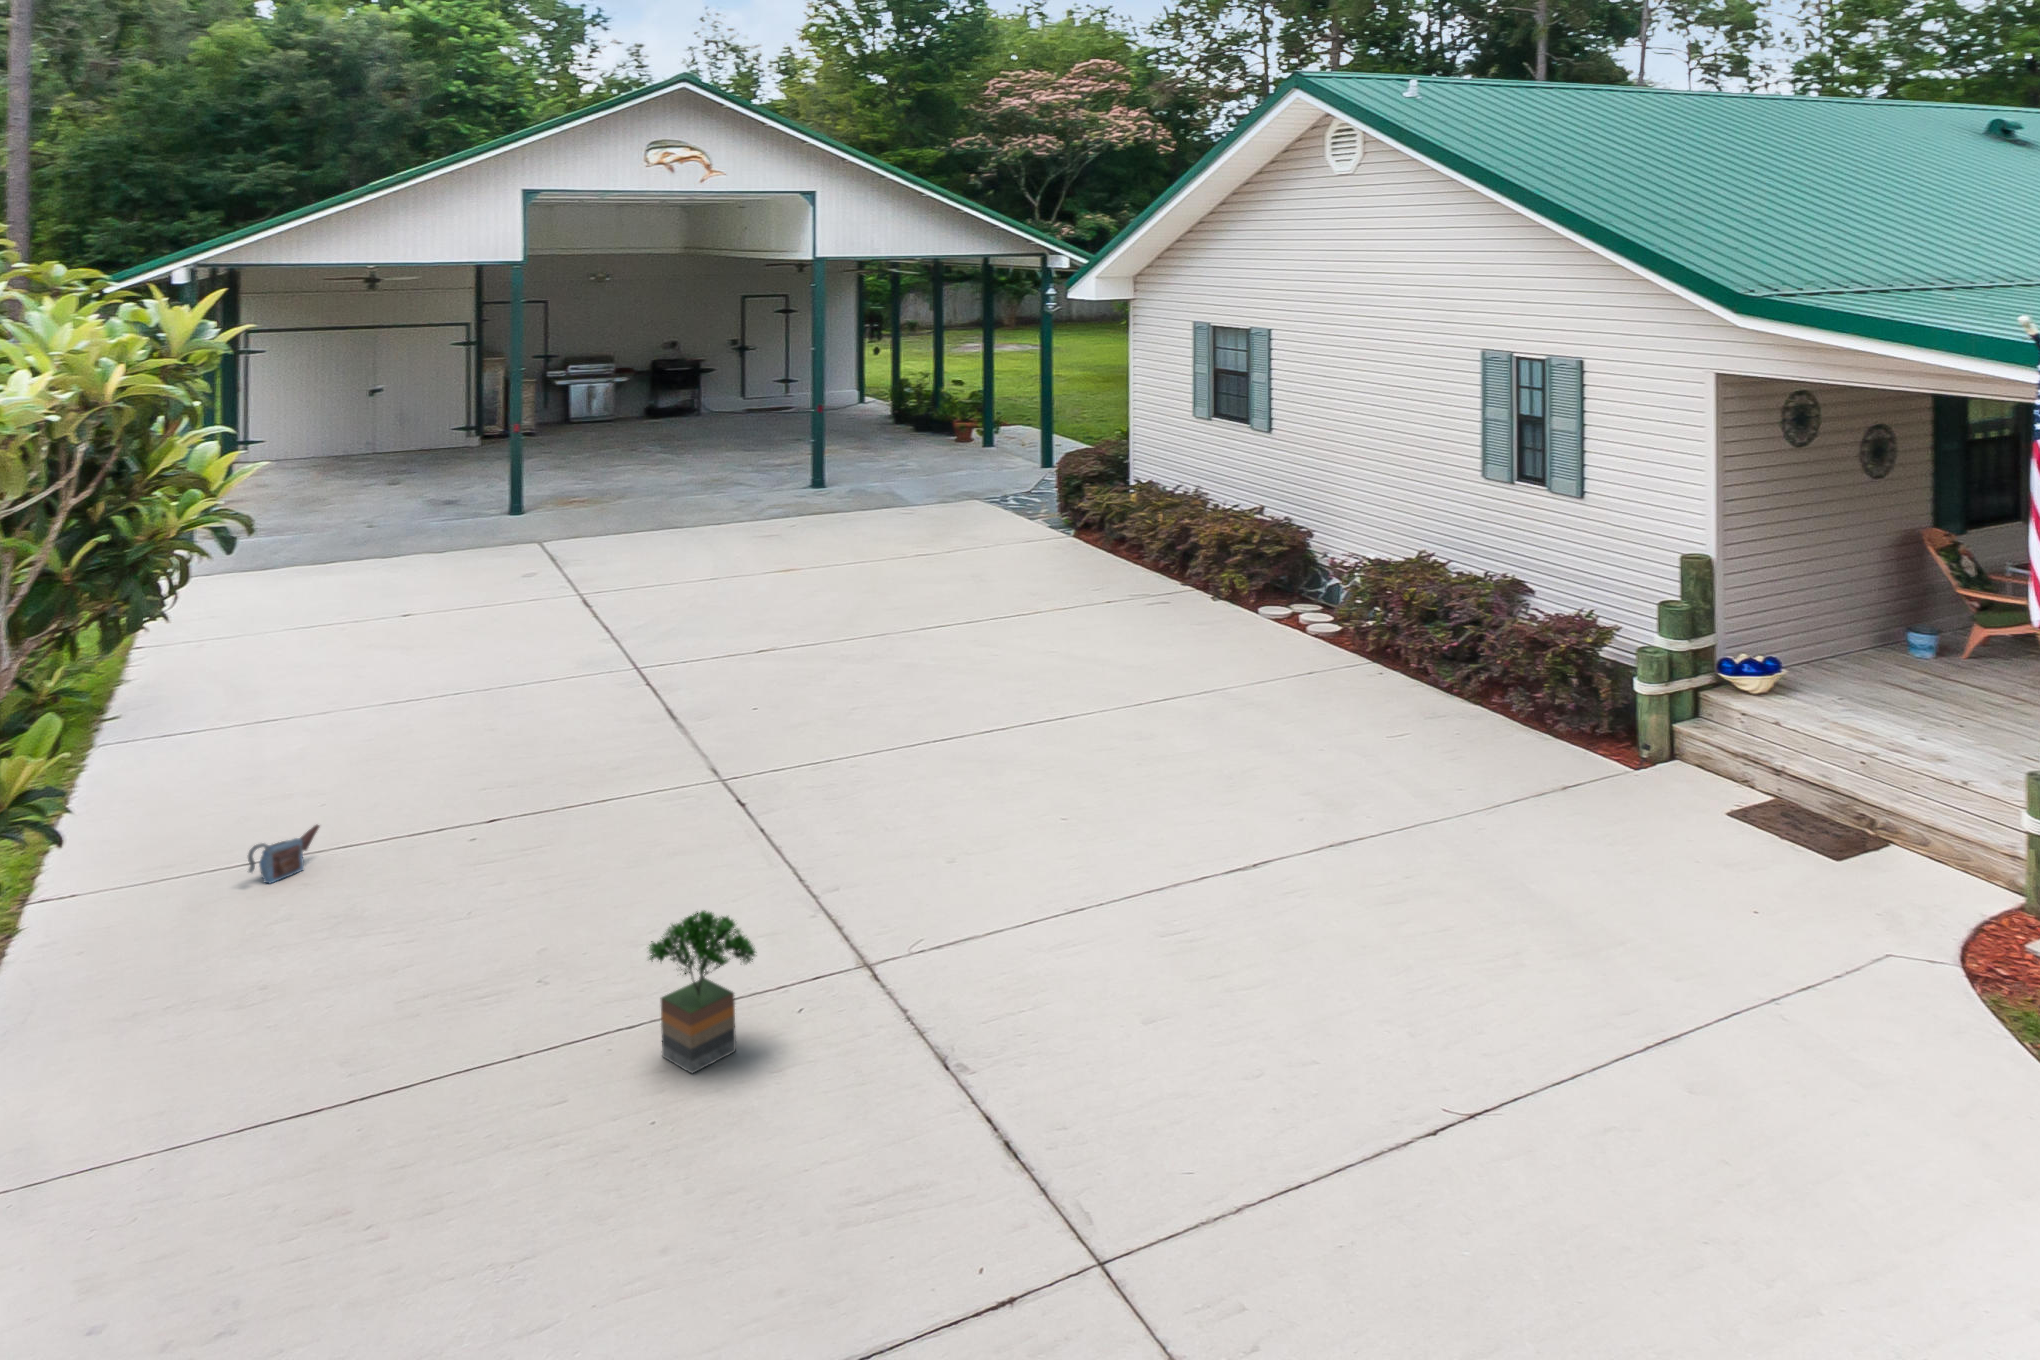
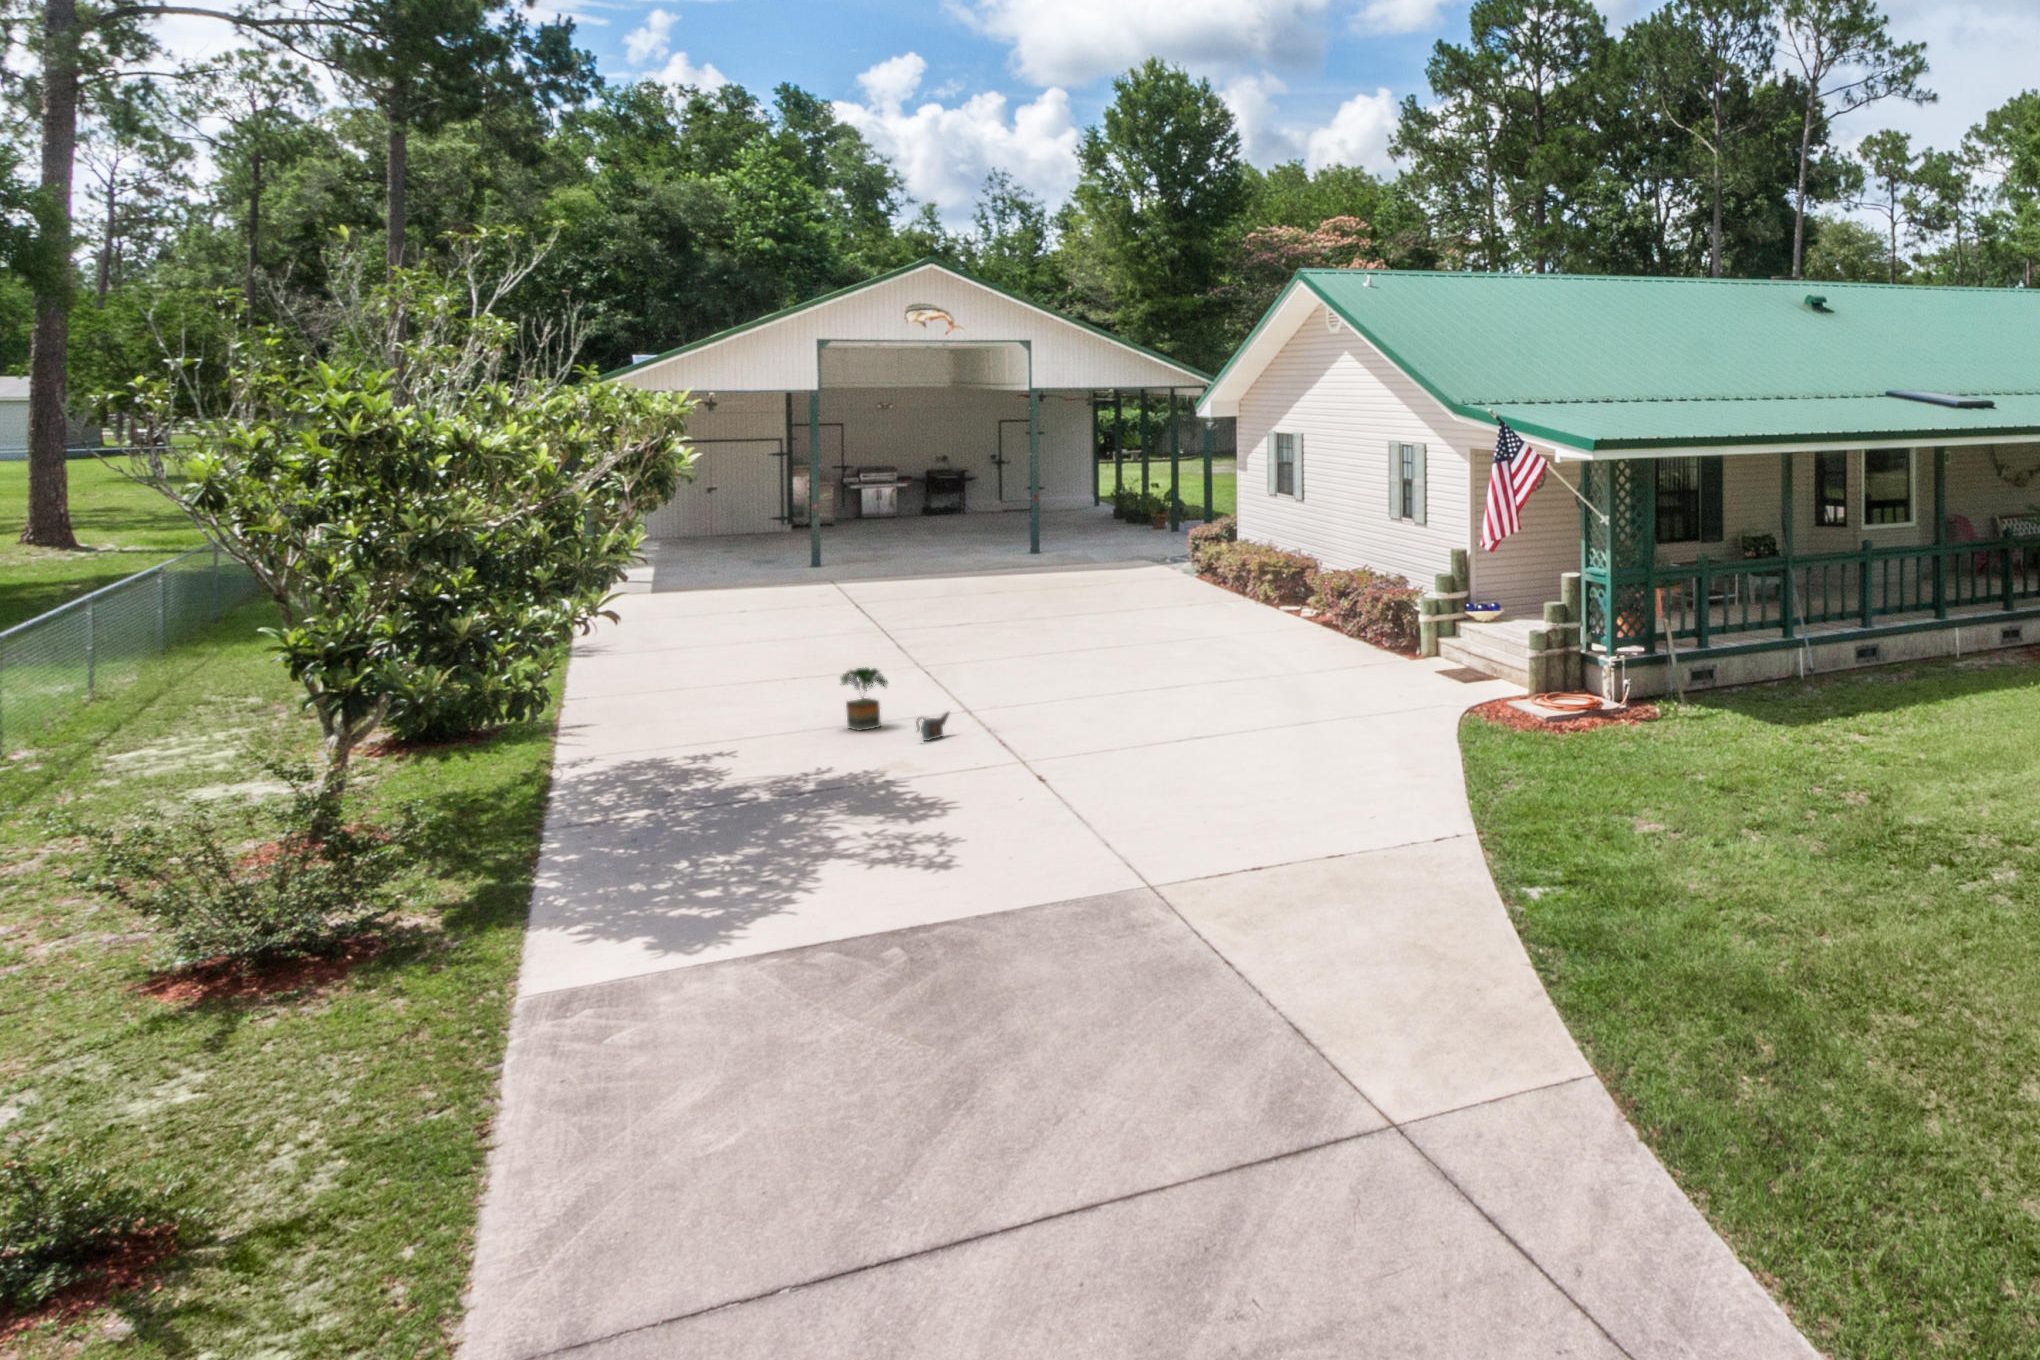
watering can: present [248,825,319,883] -> present [916,712,949,740]

